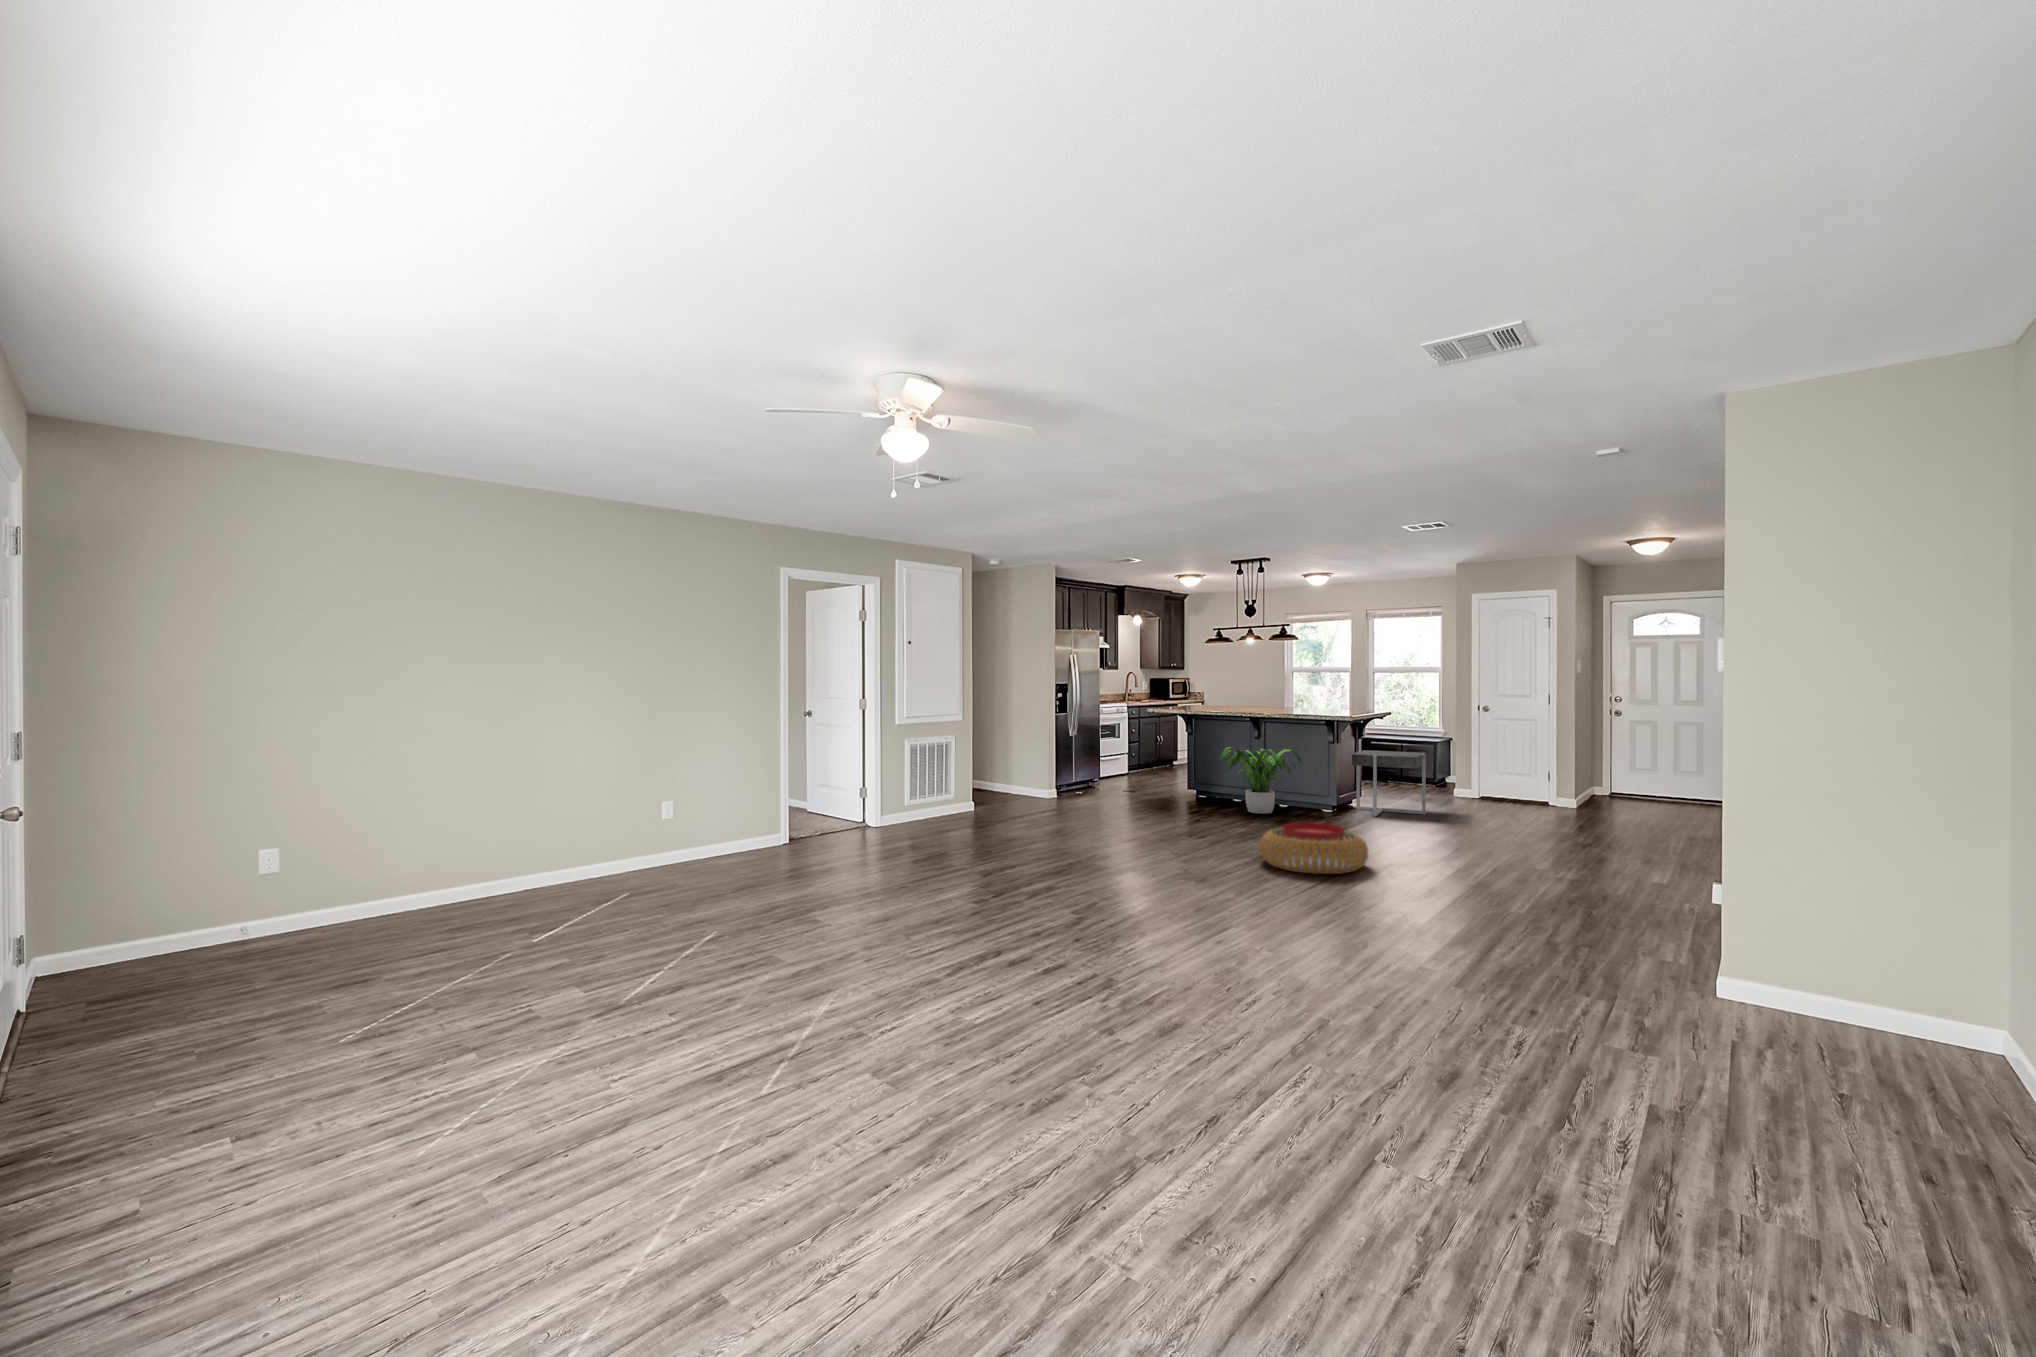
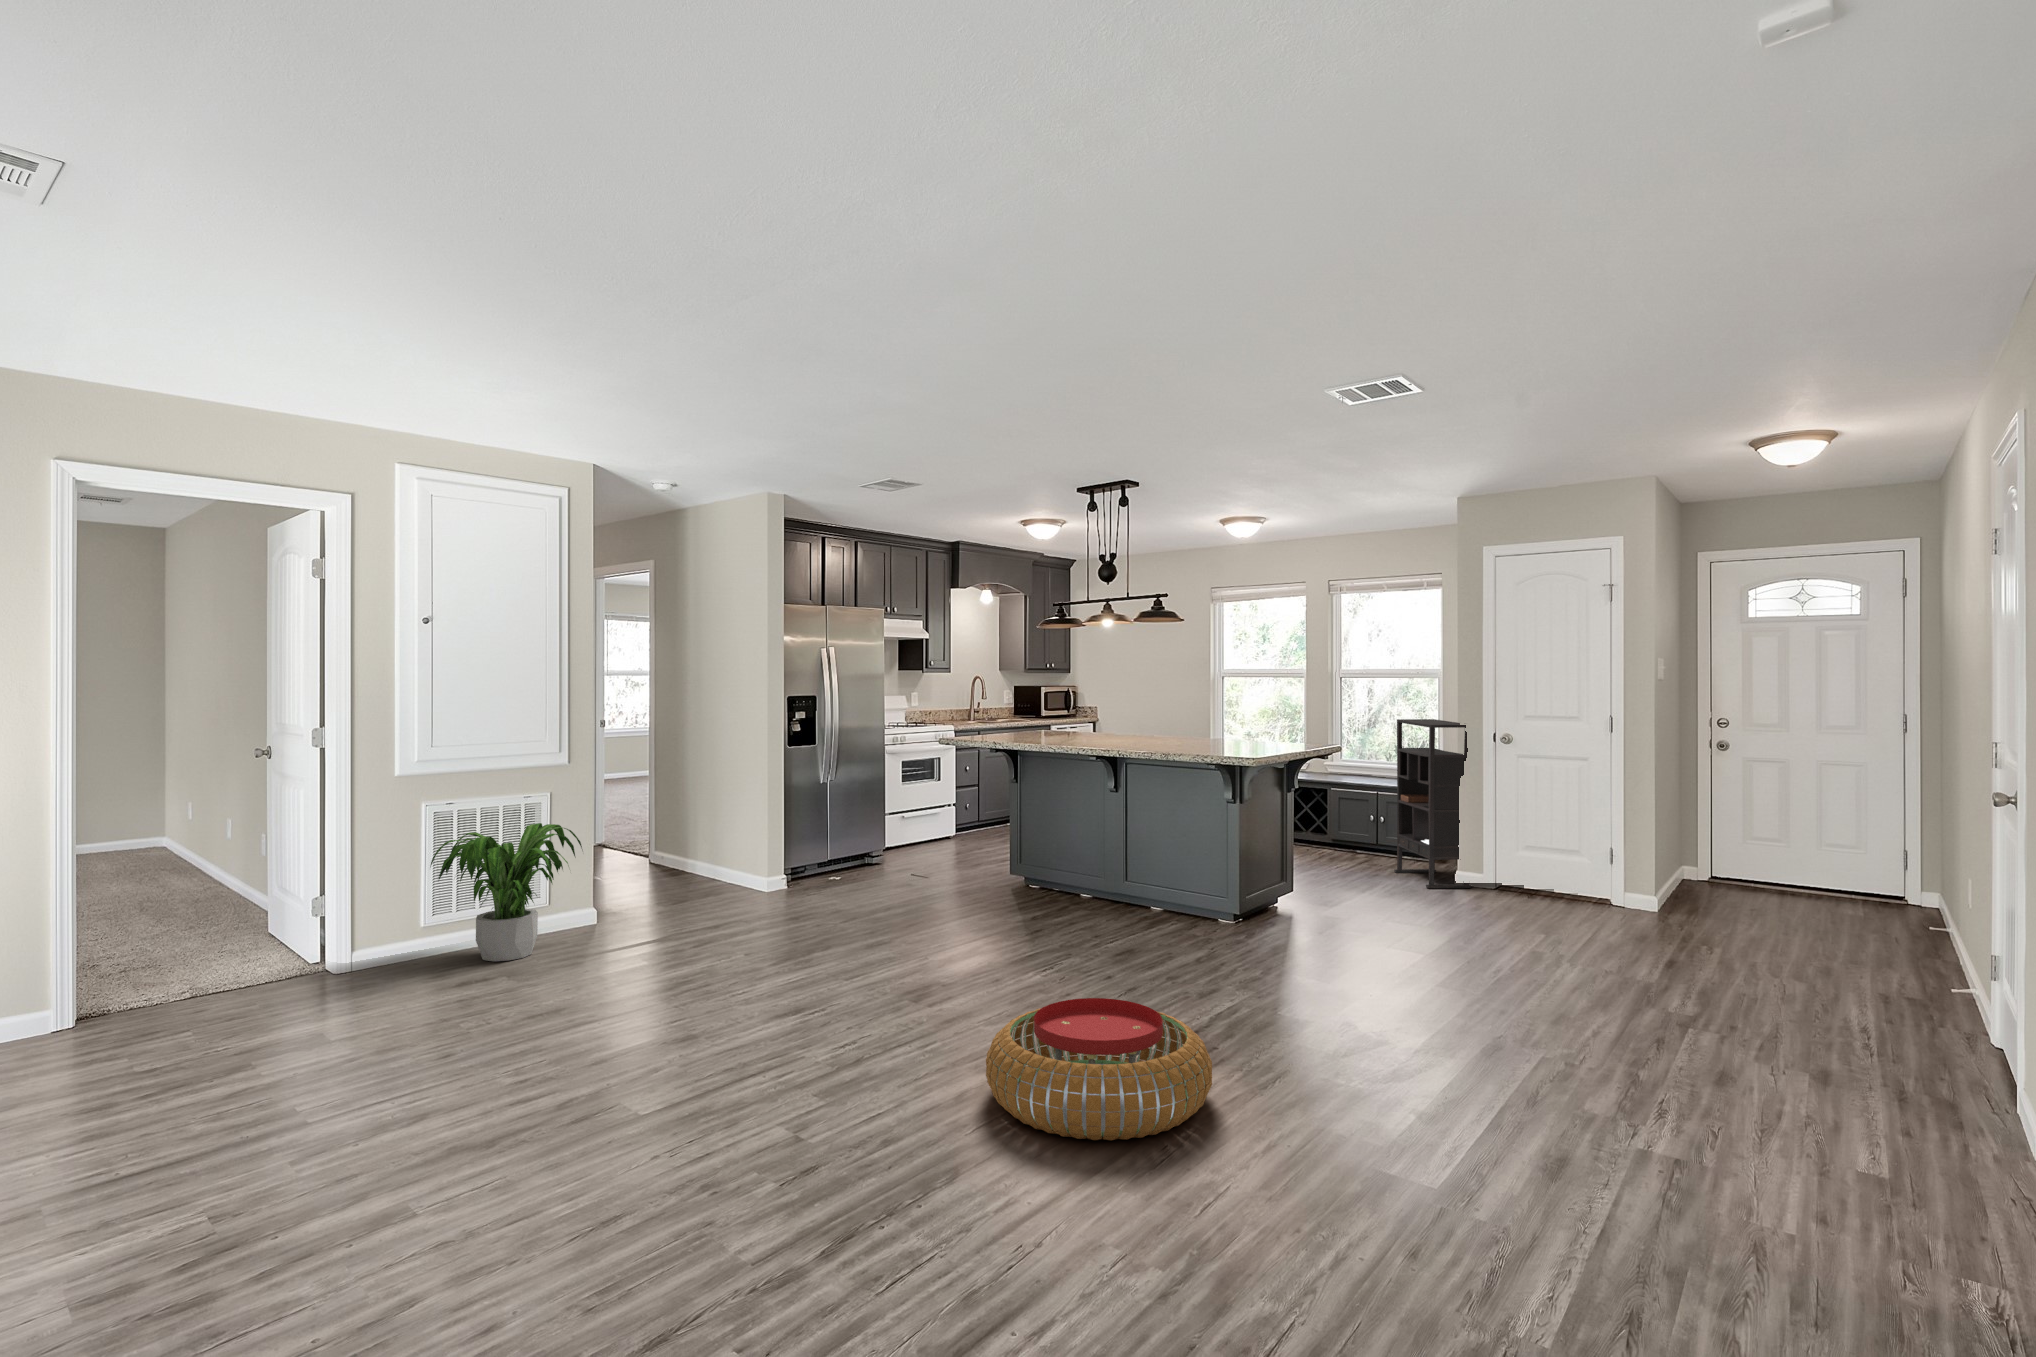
bookshelf: none [1415,698,1465,798] -> present [1394,719,1471,888]
potted plant: present [1220,747,1301,813] -> present [430,823,582,961]
side table: present [1352,750,1426,816] -> none [1263,812,1395,936]

